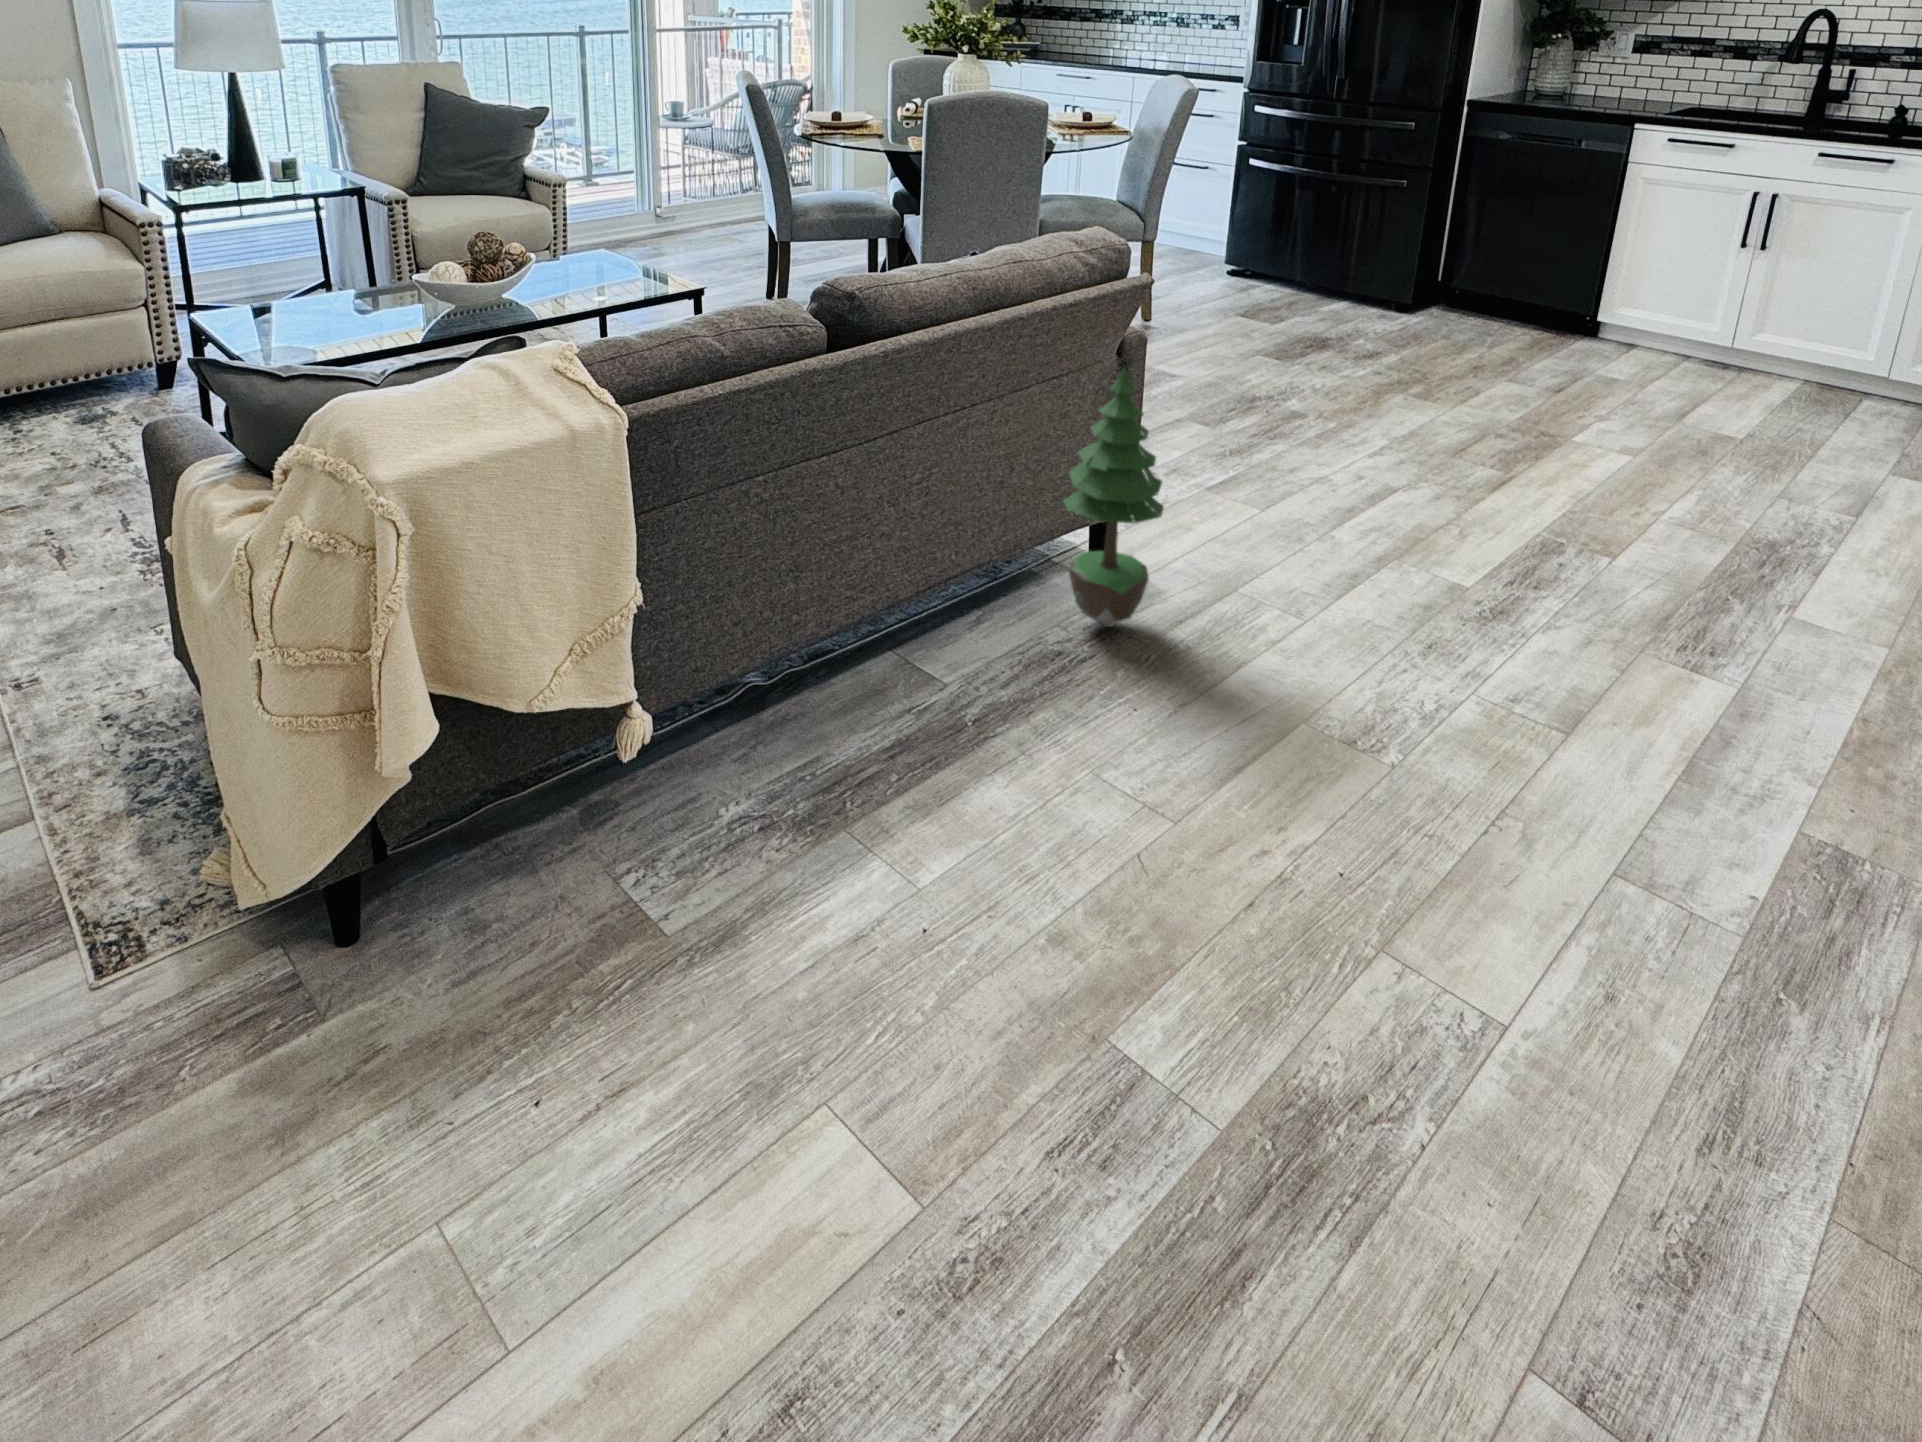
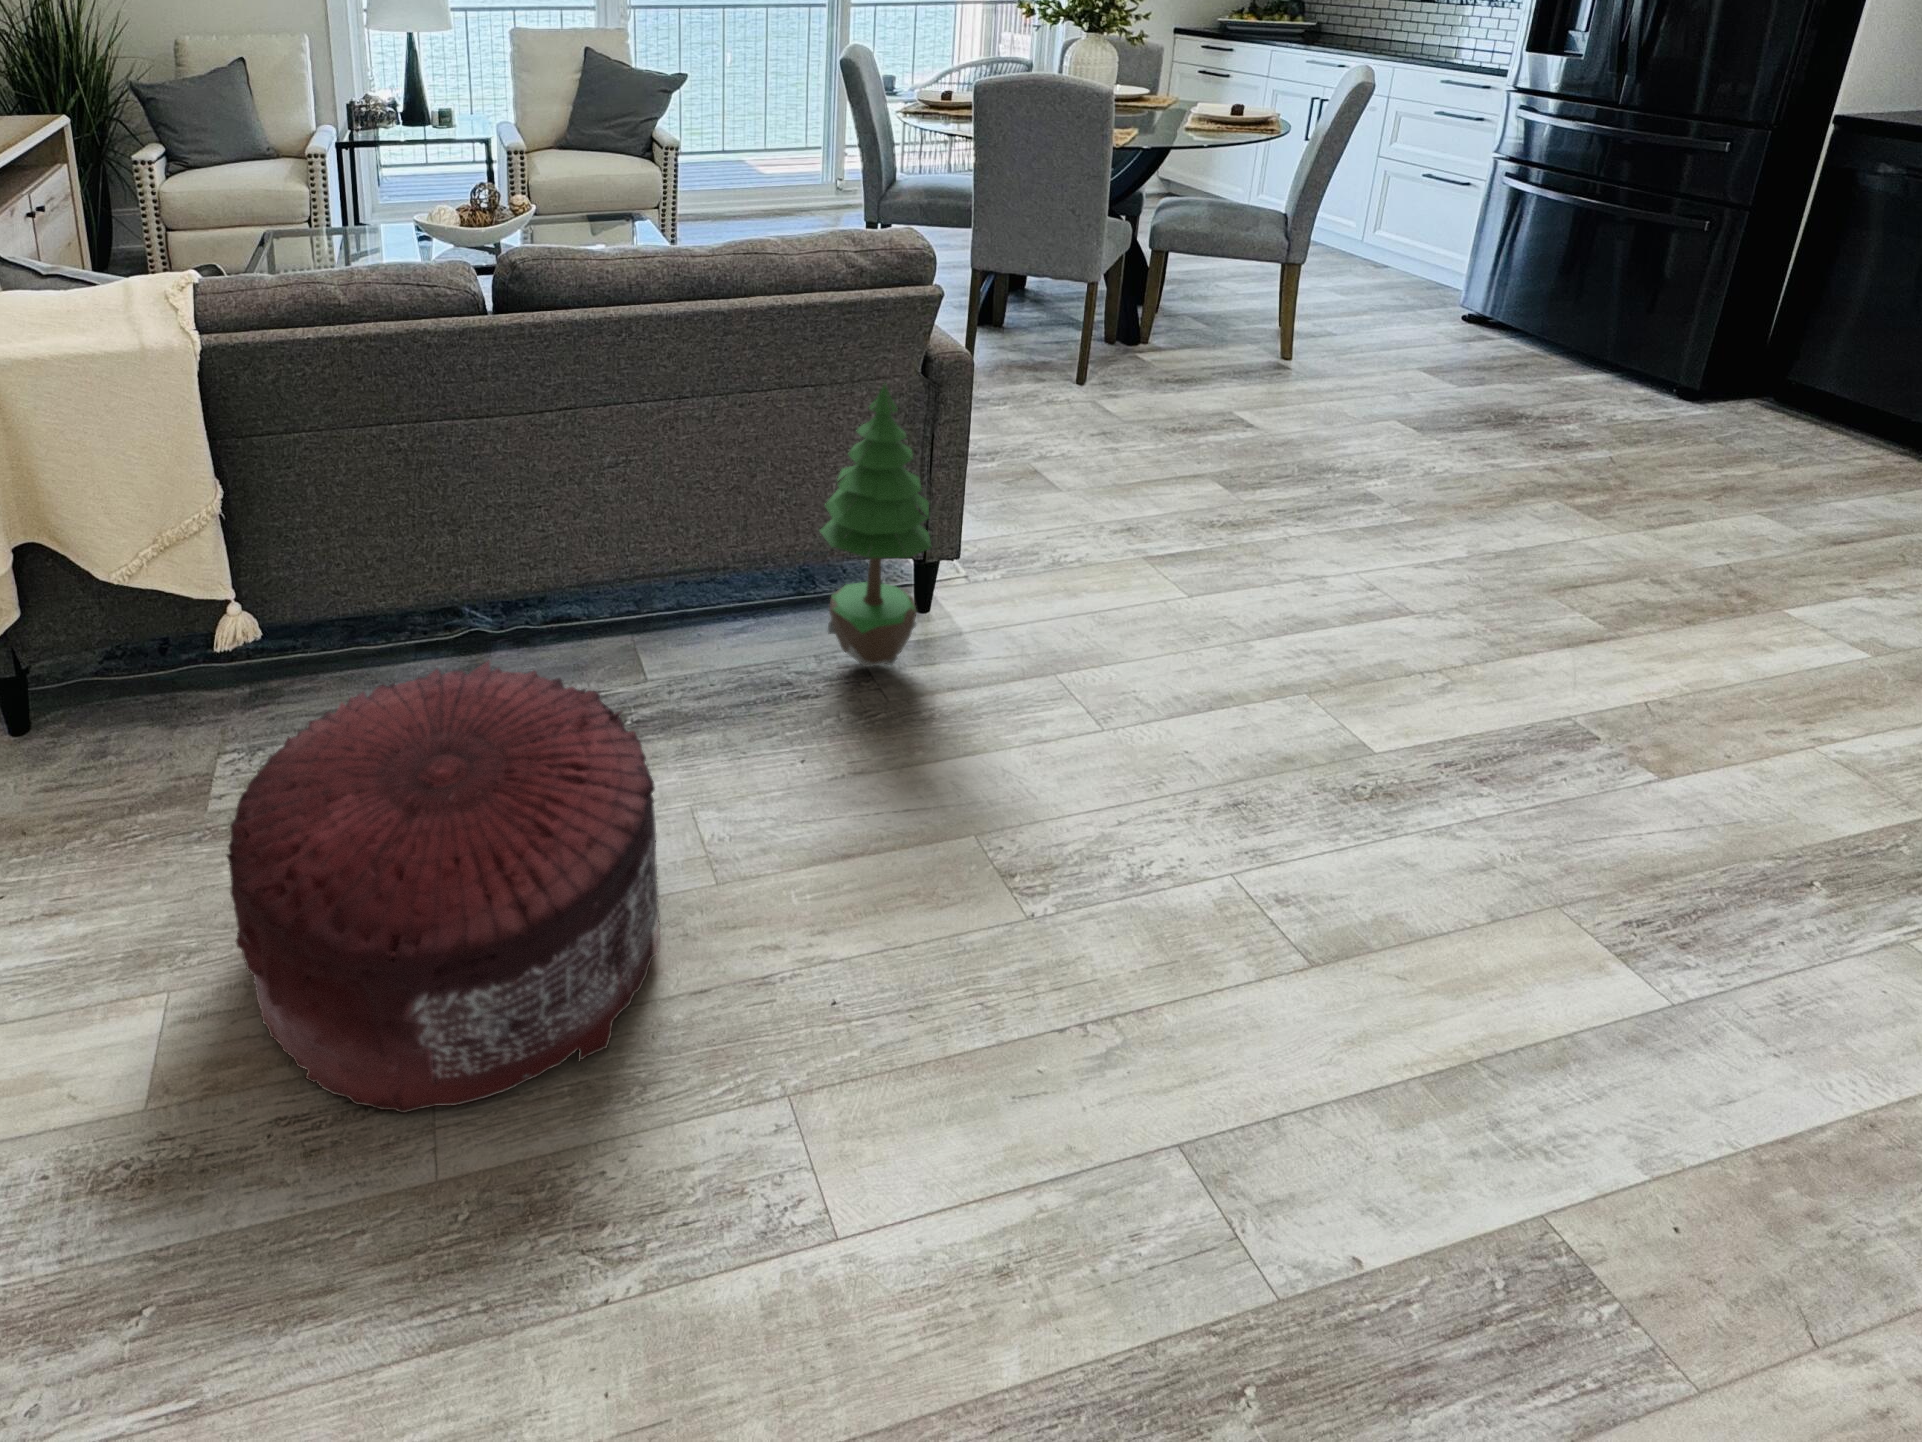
pouf: none [840,681,1248,1109] -> present [227,660,660,1113]

